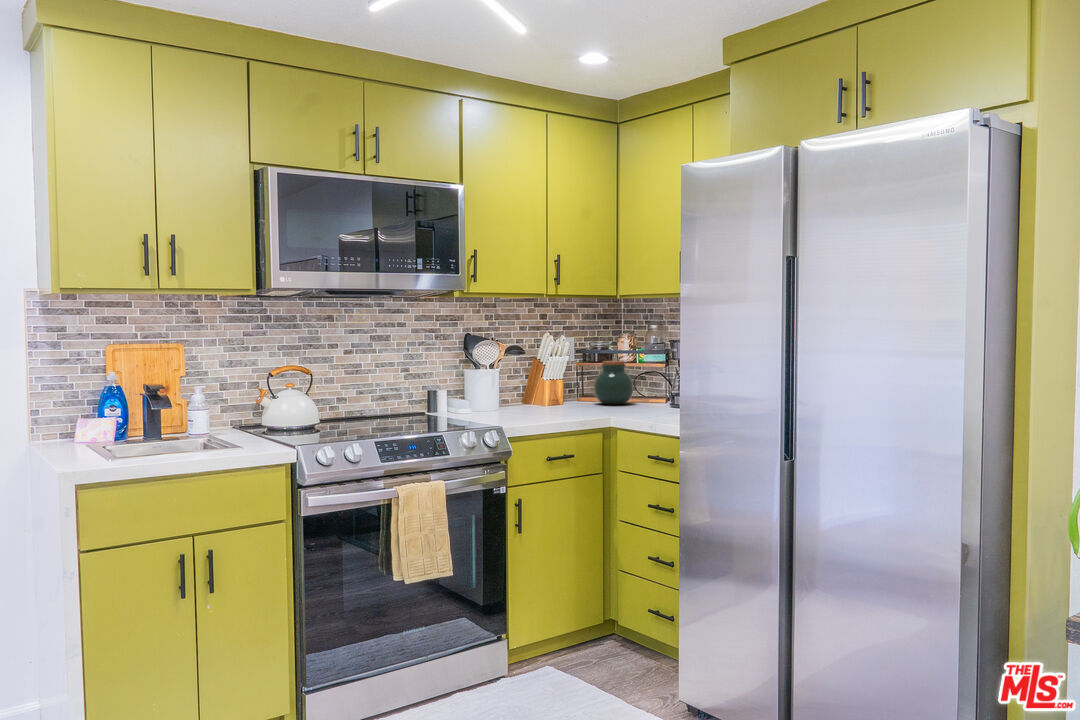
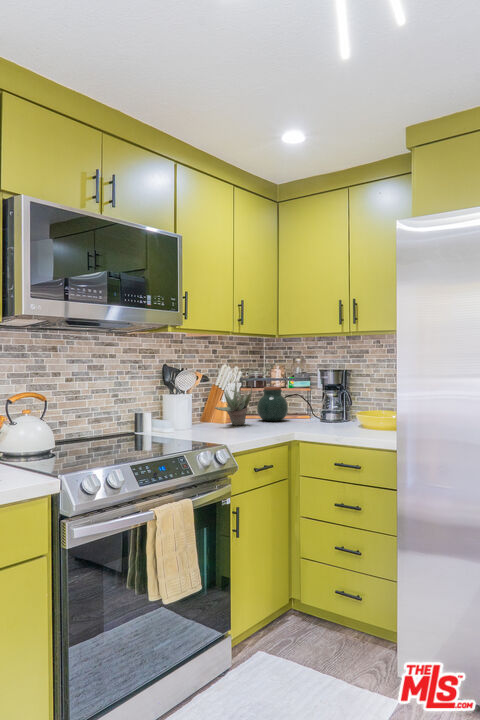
succulent plant: none [525,353,576,408] -> present [215,381,252,425]

